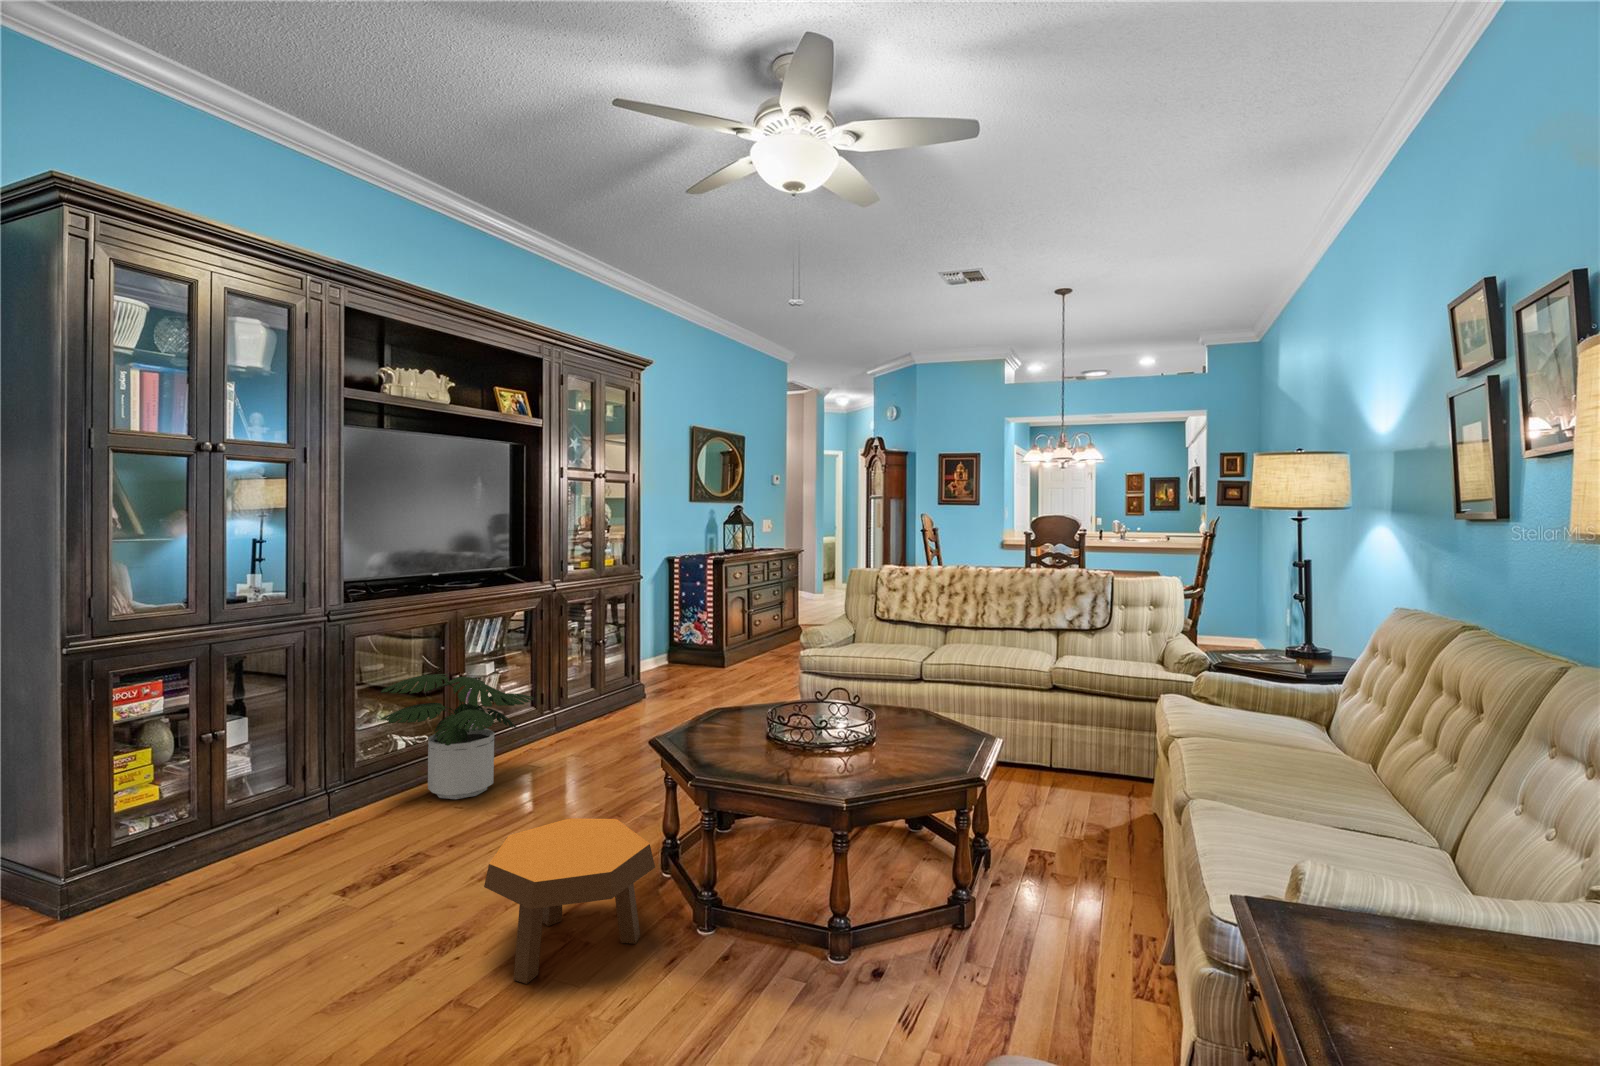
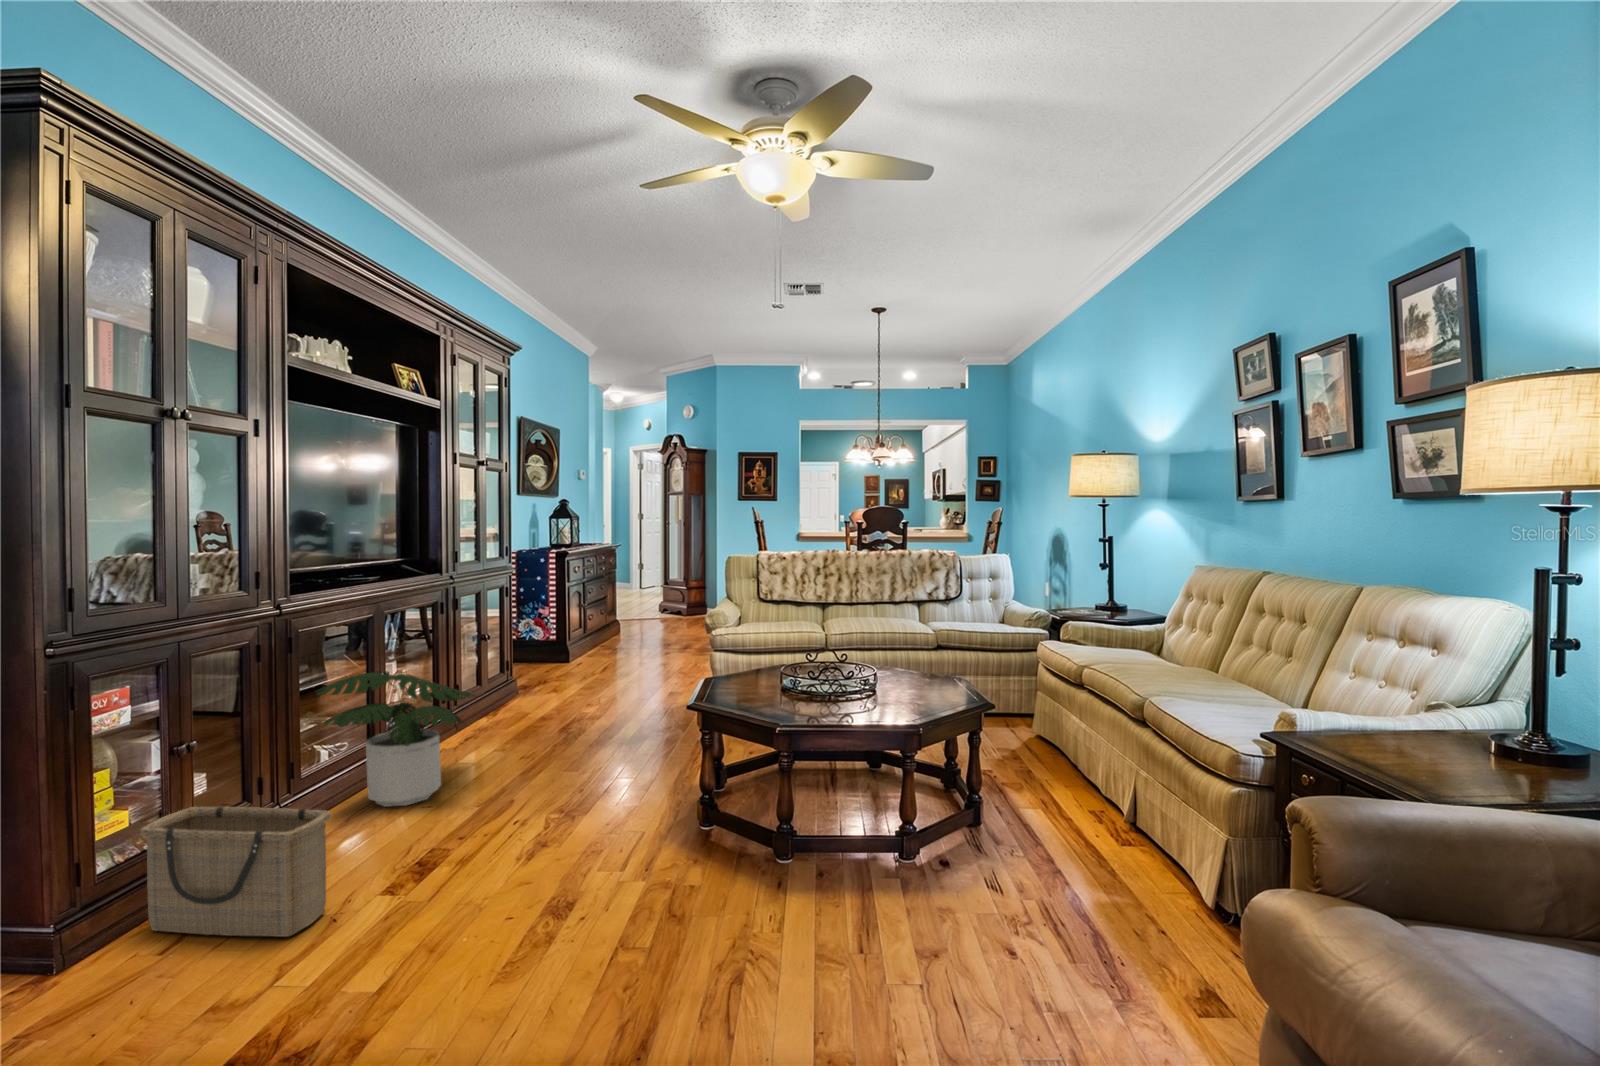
basket: none [172,785,302,913] -> present [140,807,331,937]
footstool: present [484,818,655,984] -> none [594,780,746,932]

